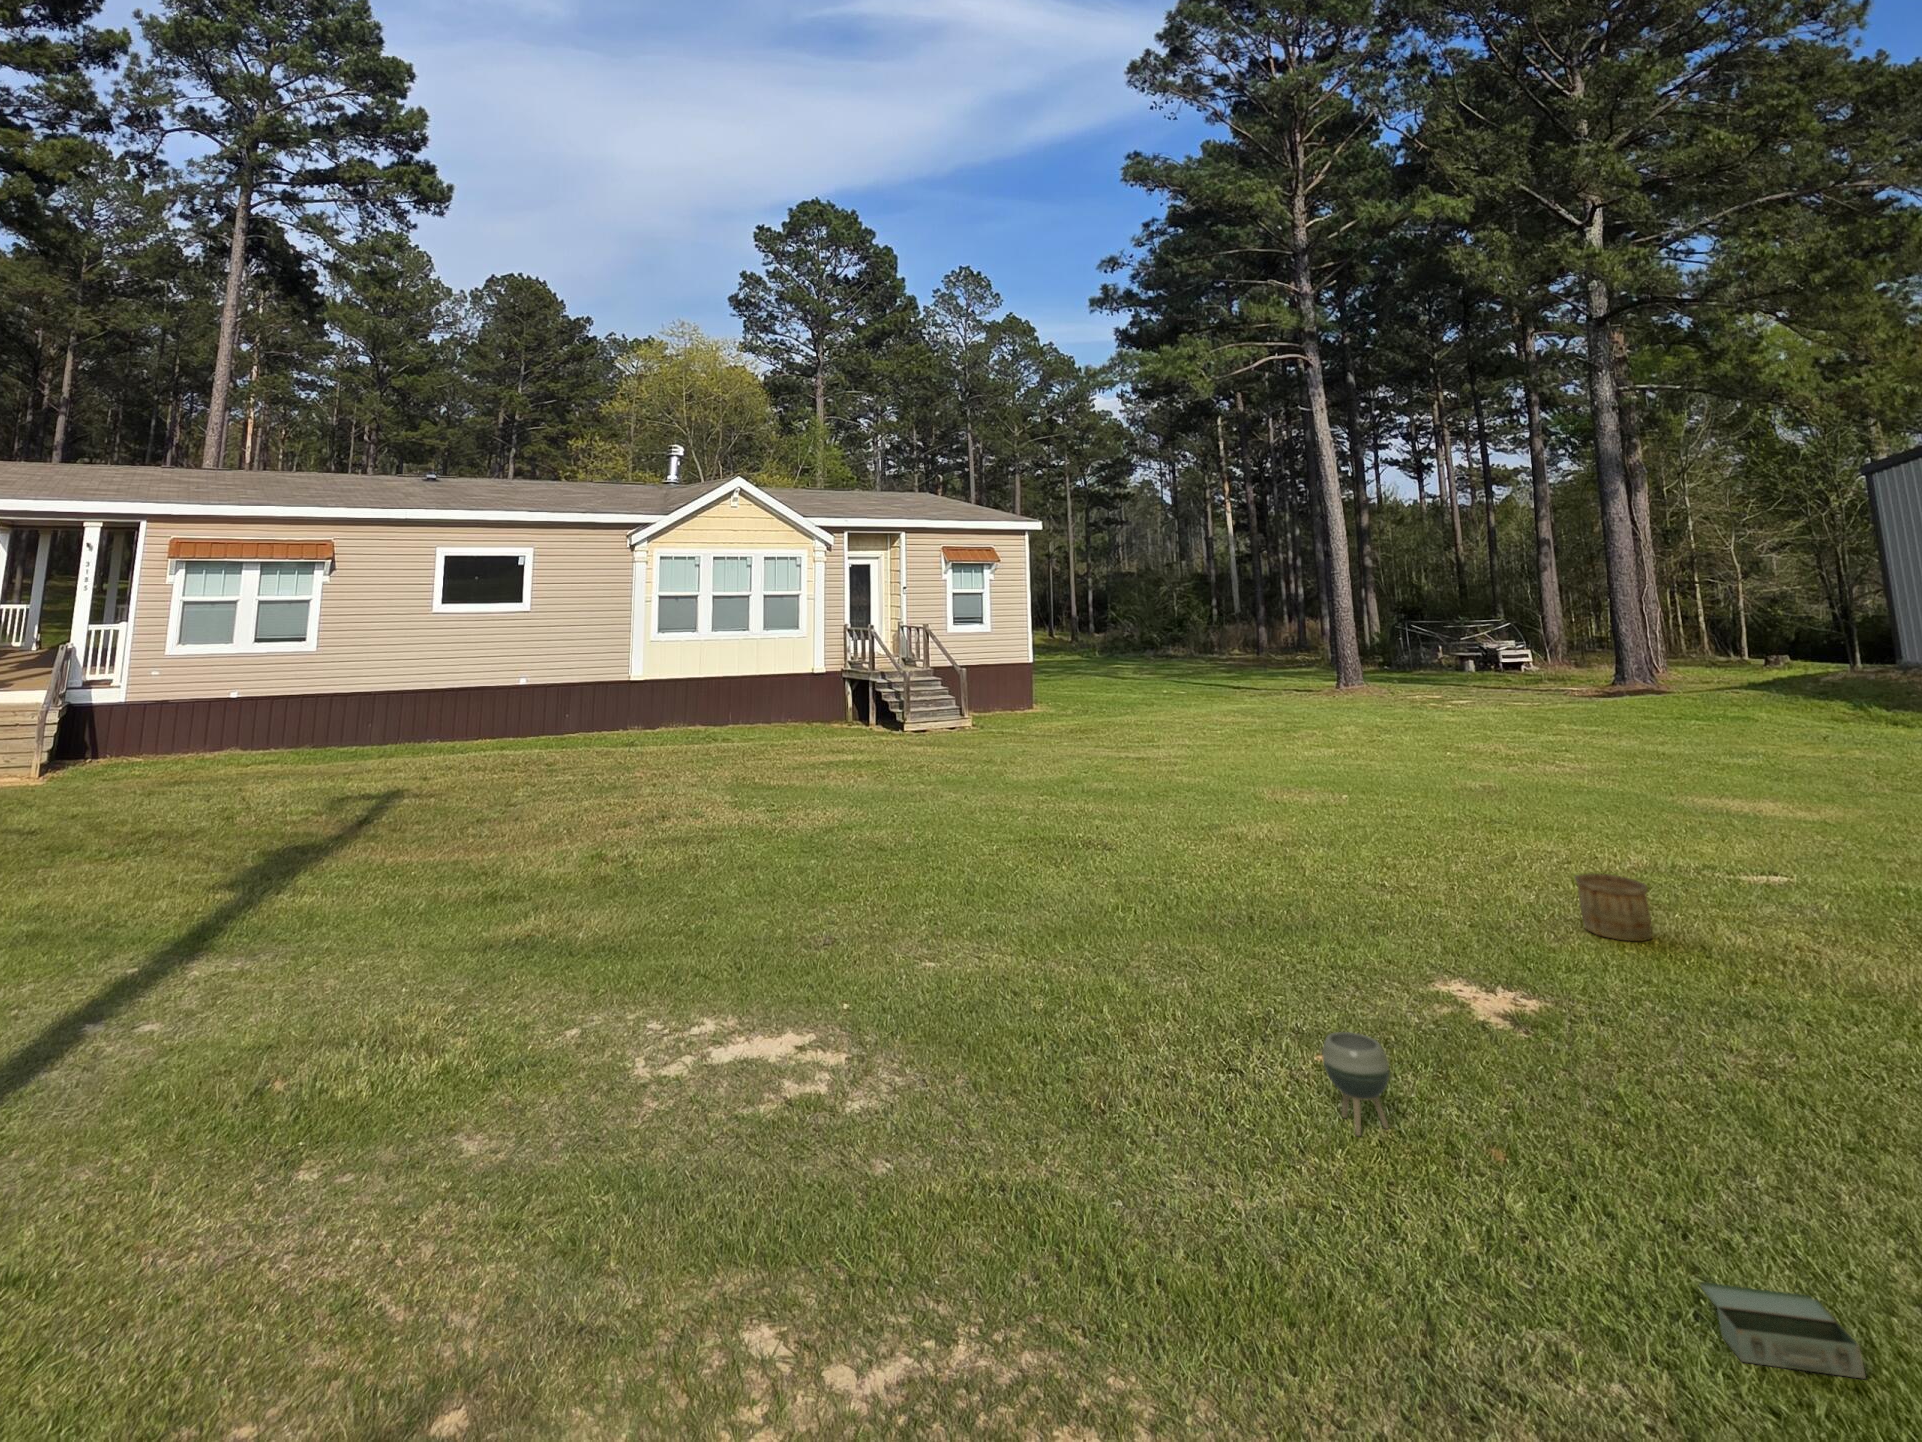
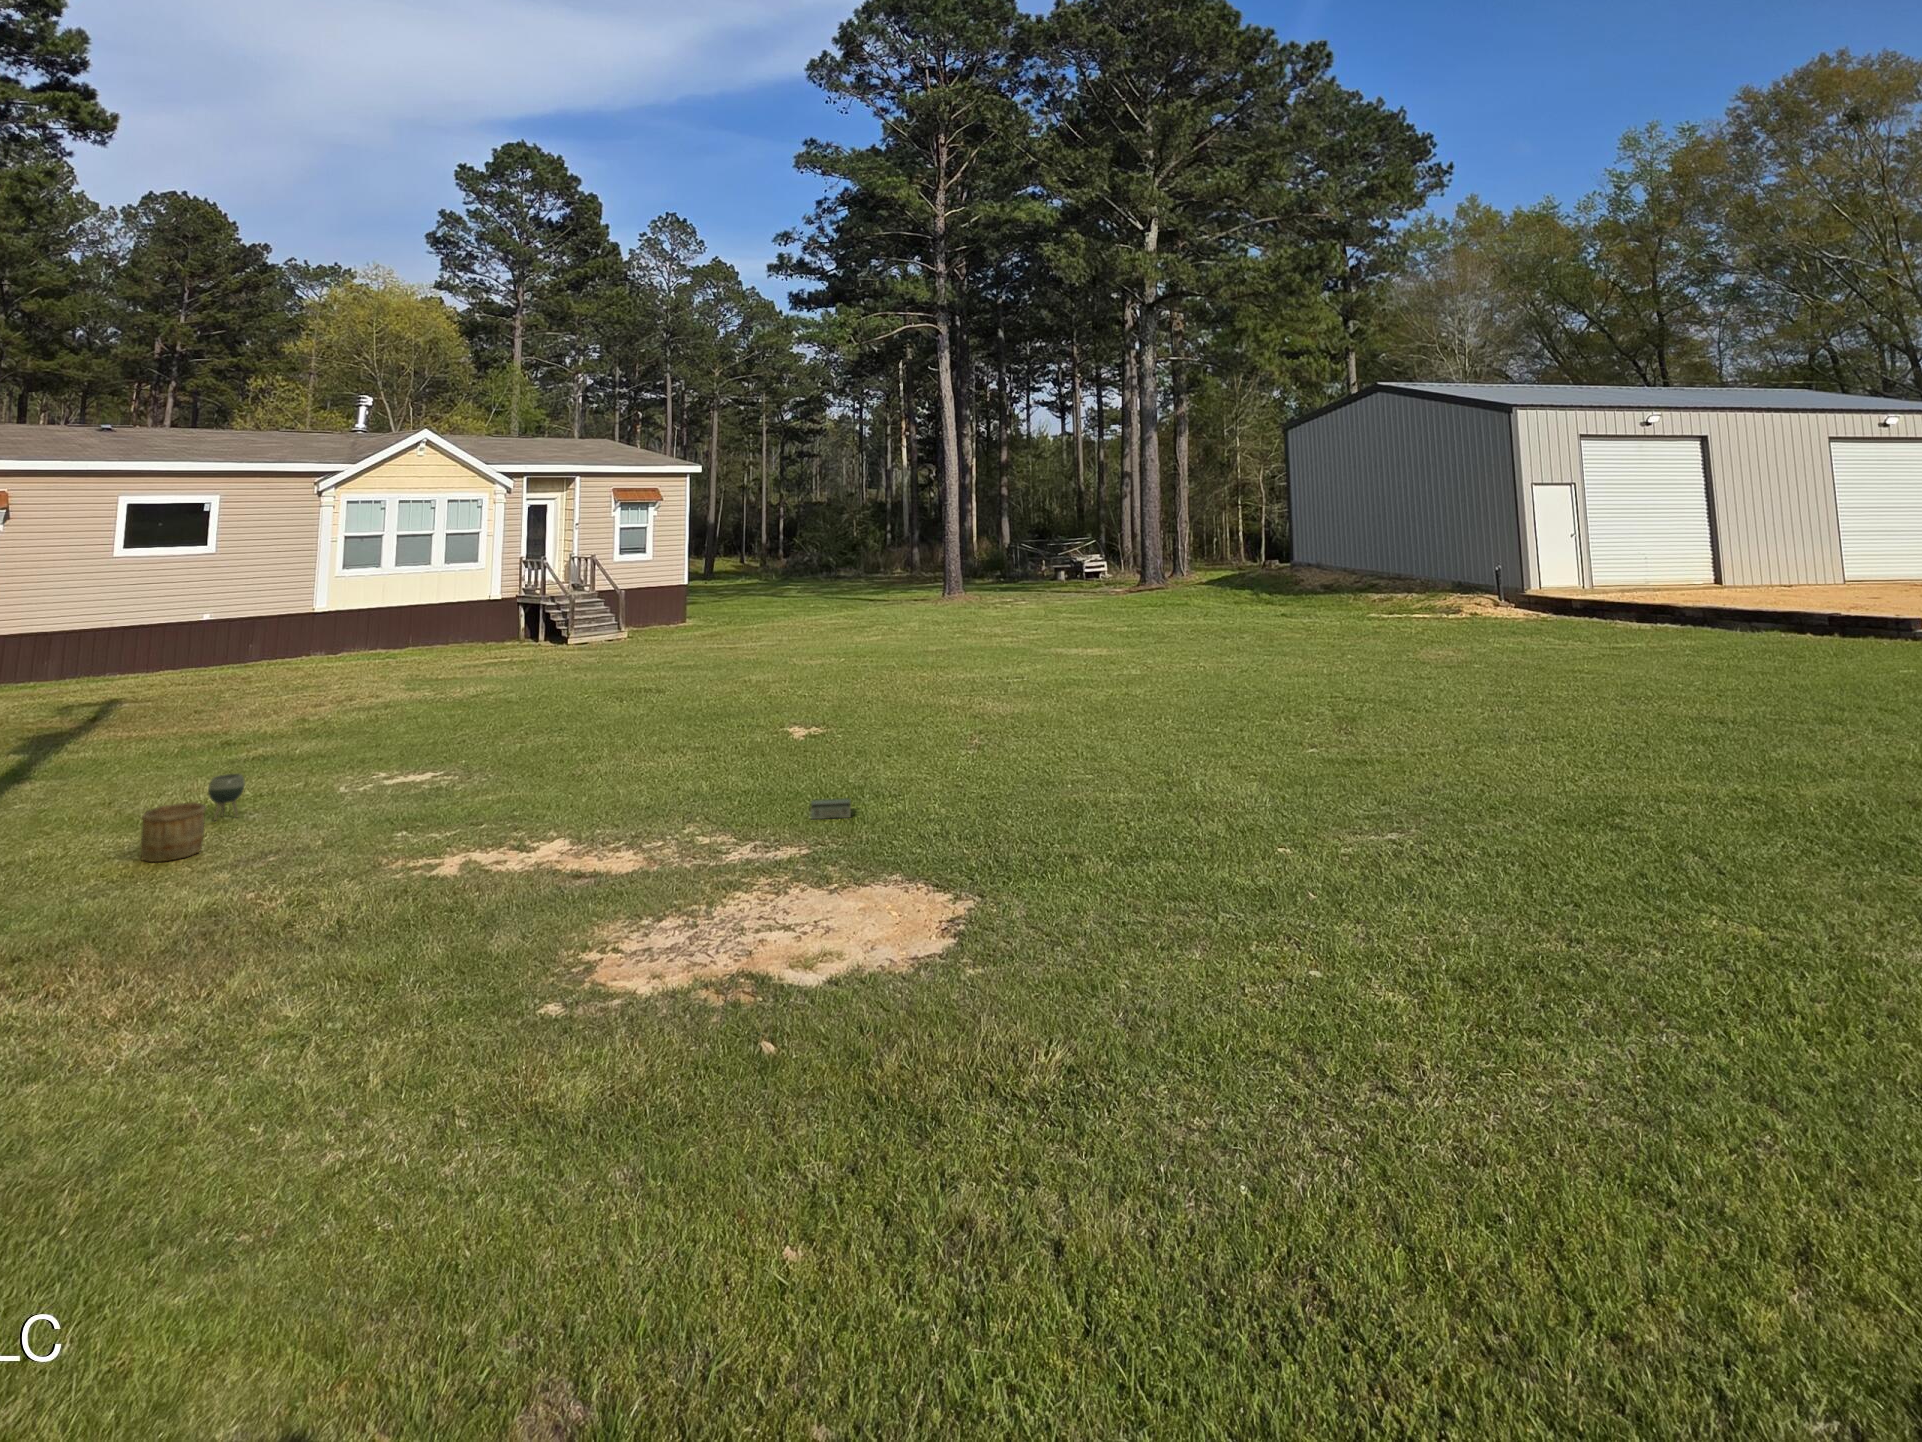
wooden bucket: present [1575,873,1652,941] -> present [141,802,206,862]
planter: present [1322,1032,1389,1136] -> present [208,774,245,821]

